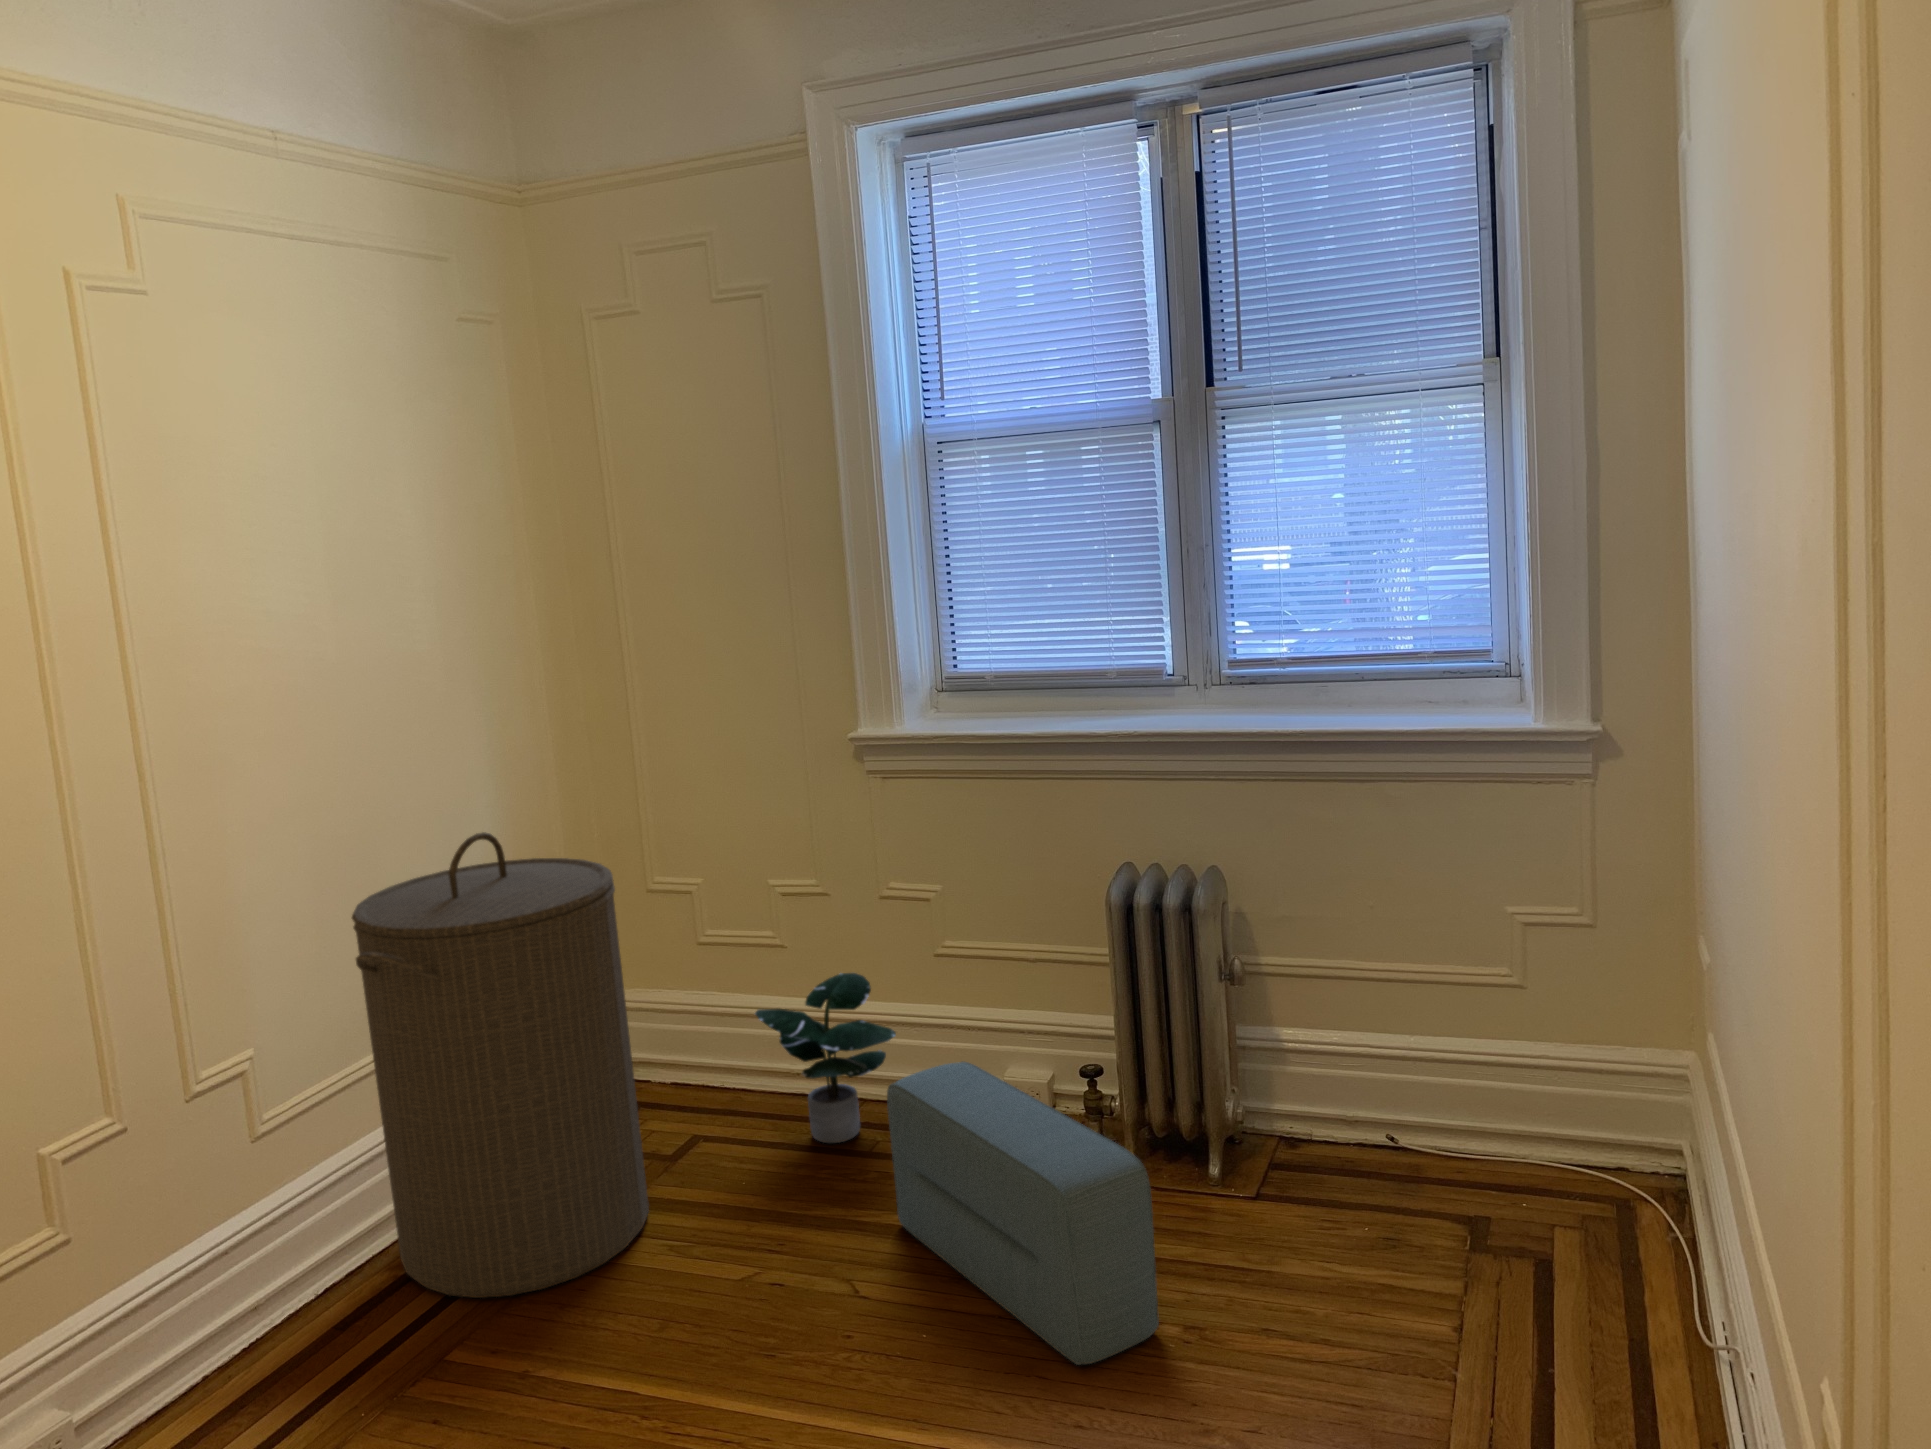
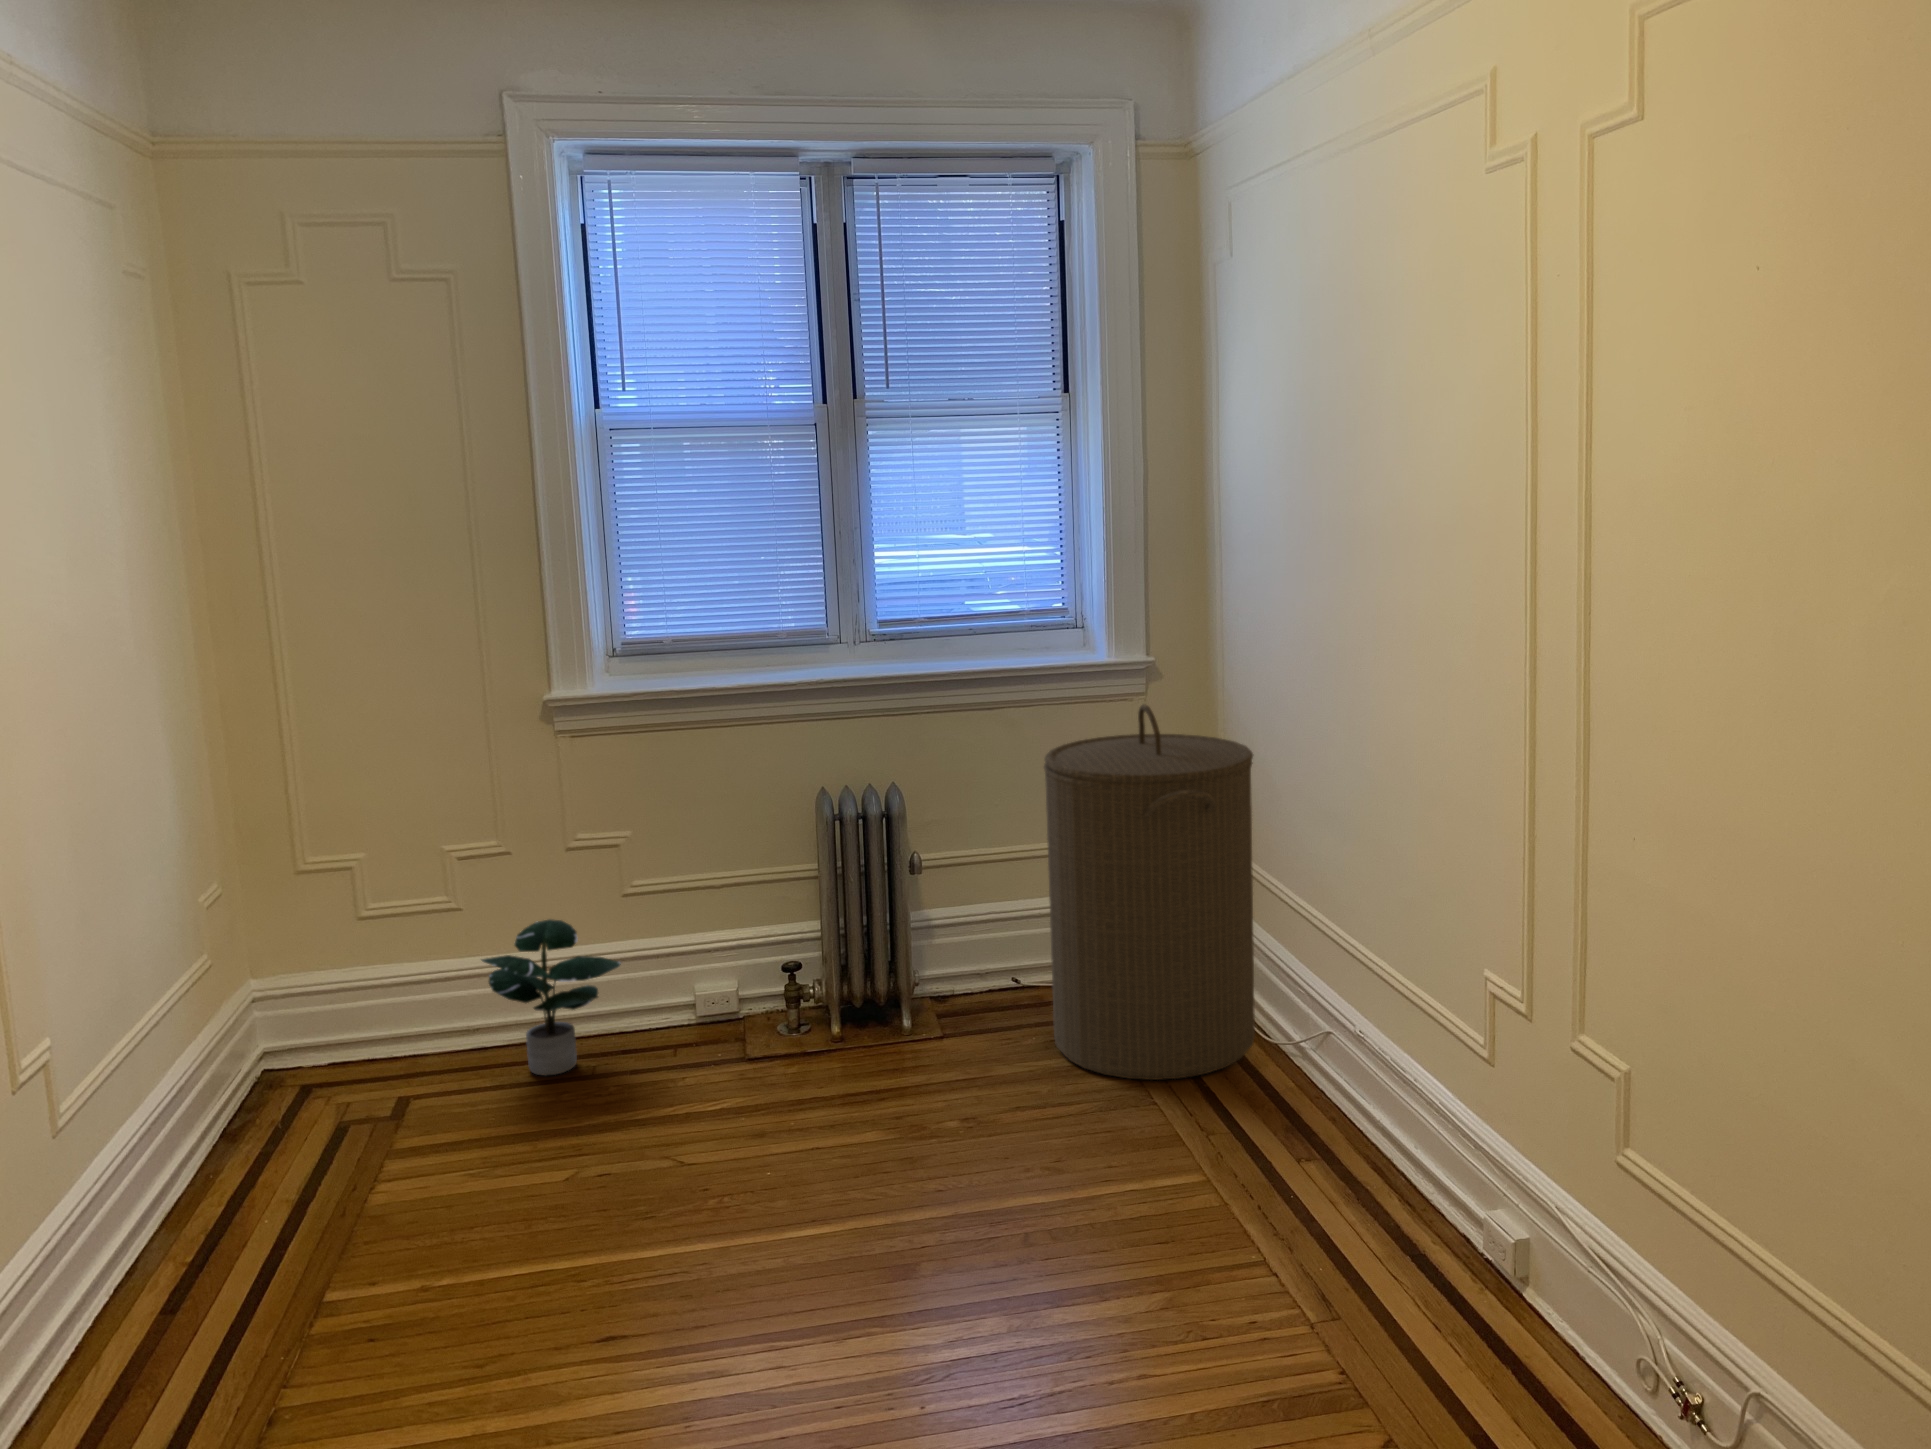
laundry hamper: present [352,832,649,1298] -> present [1044,704,1255,1080]
pouf: present [887,1062,1159,1365] -> none [670,961,944,1150]

